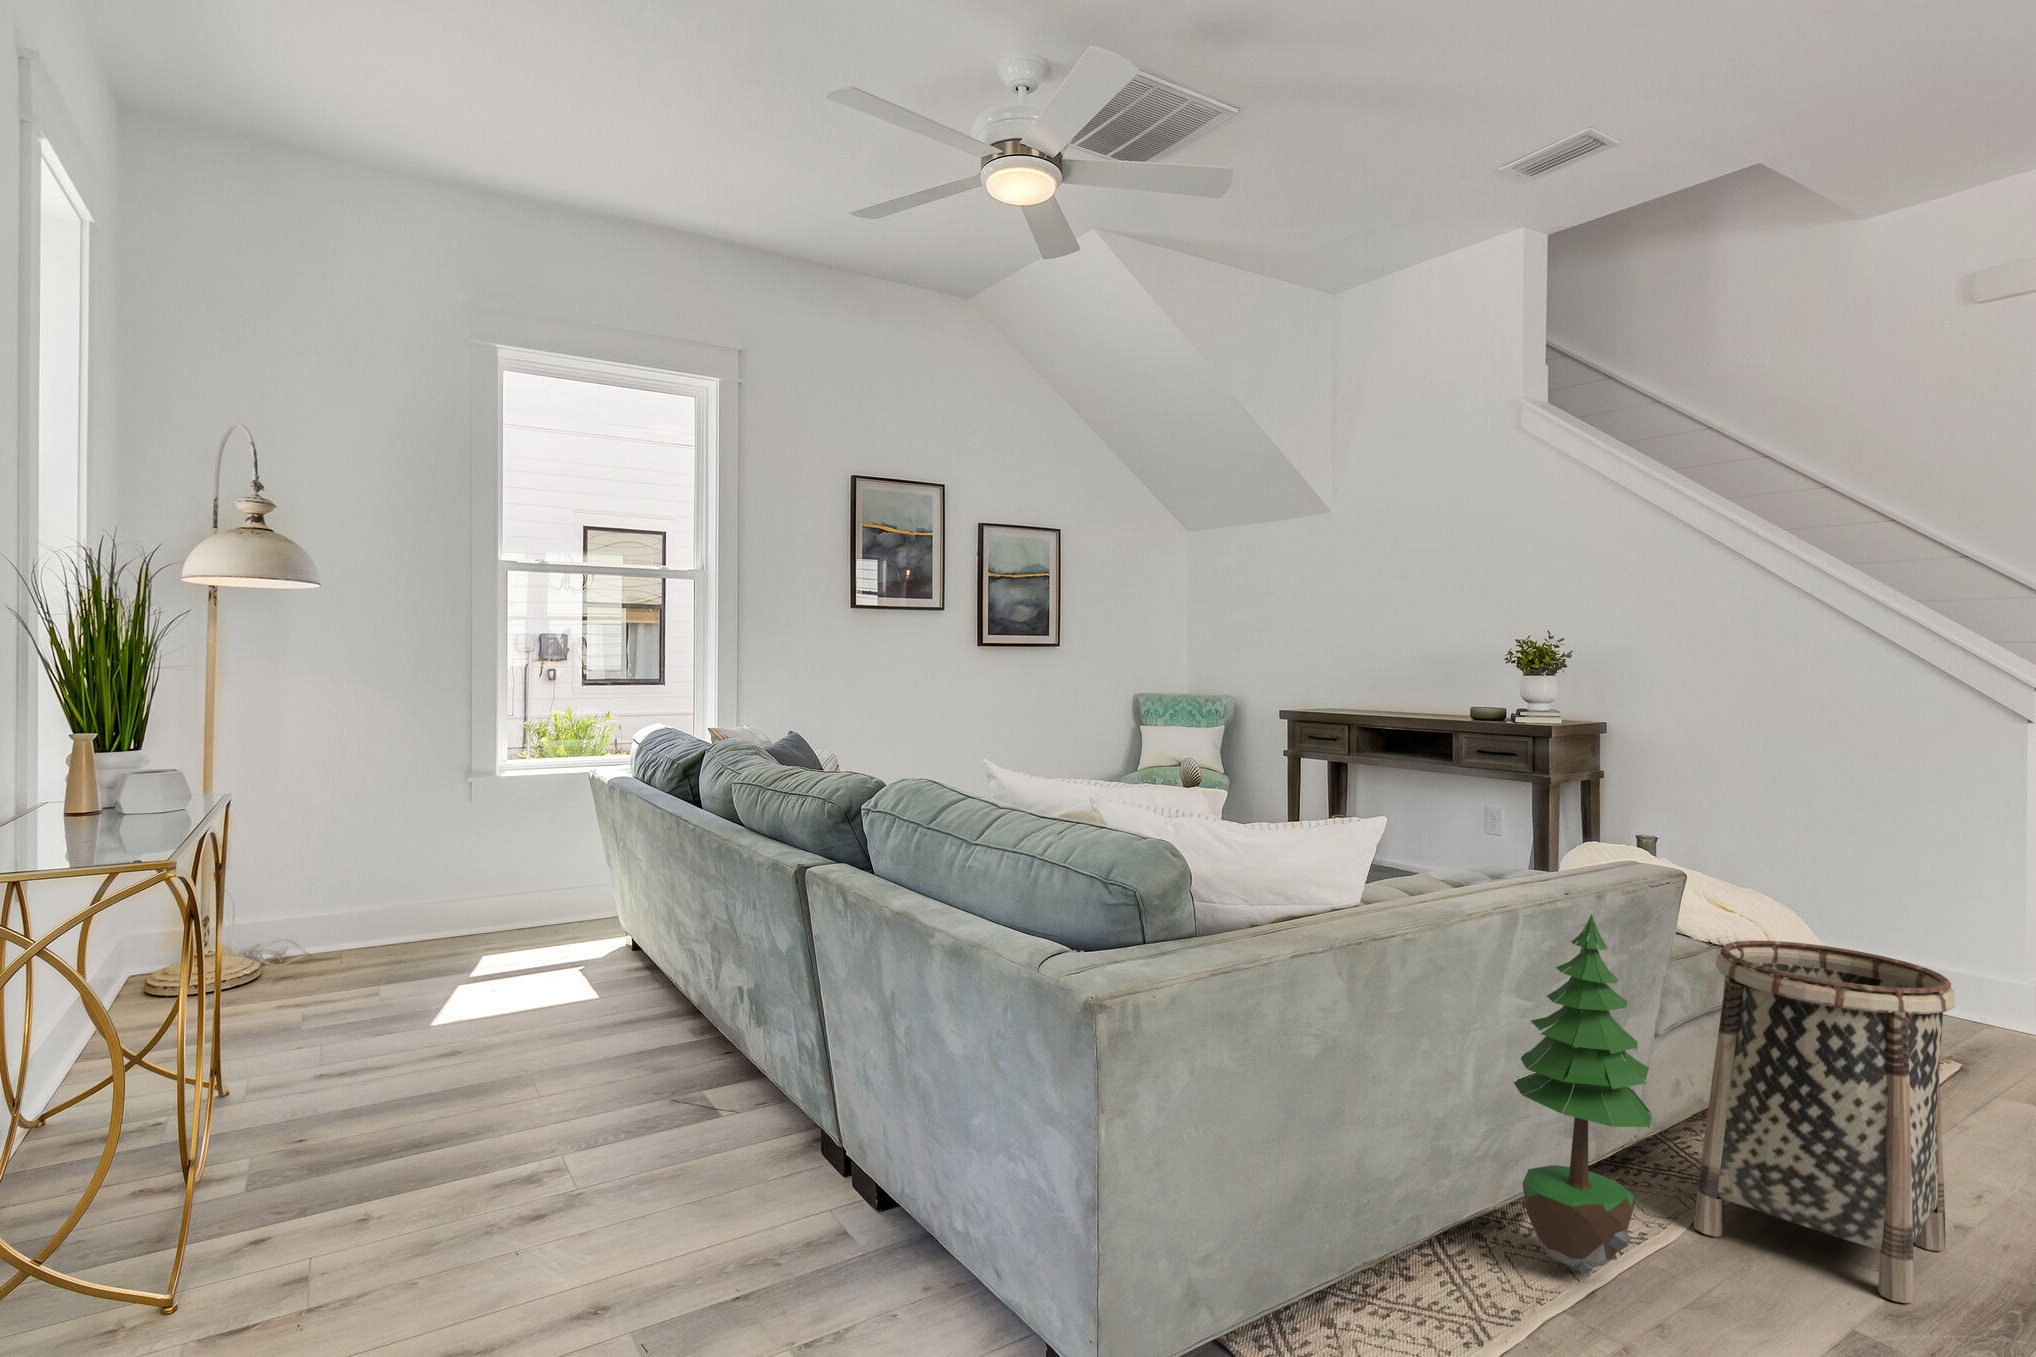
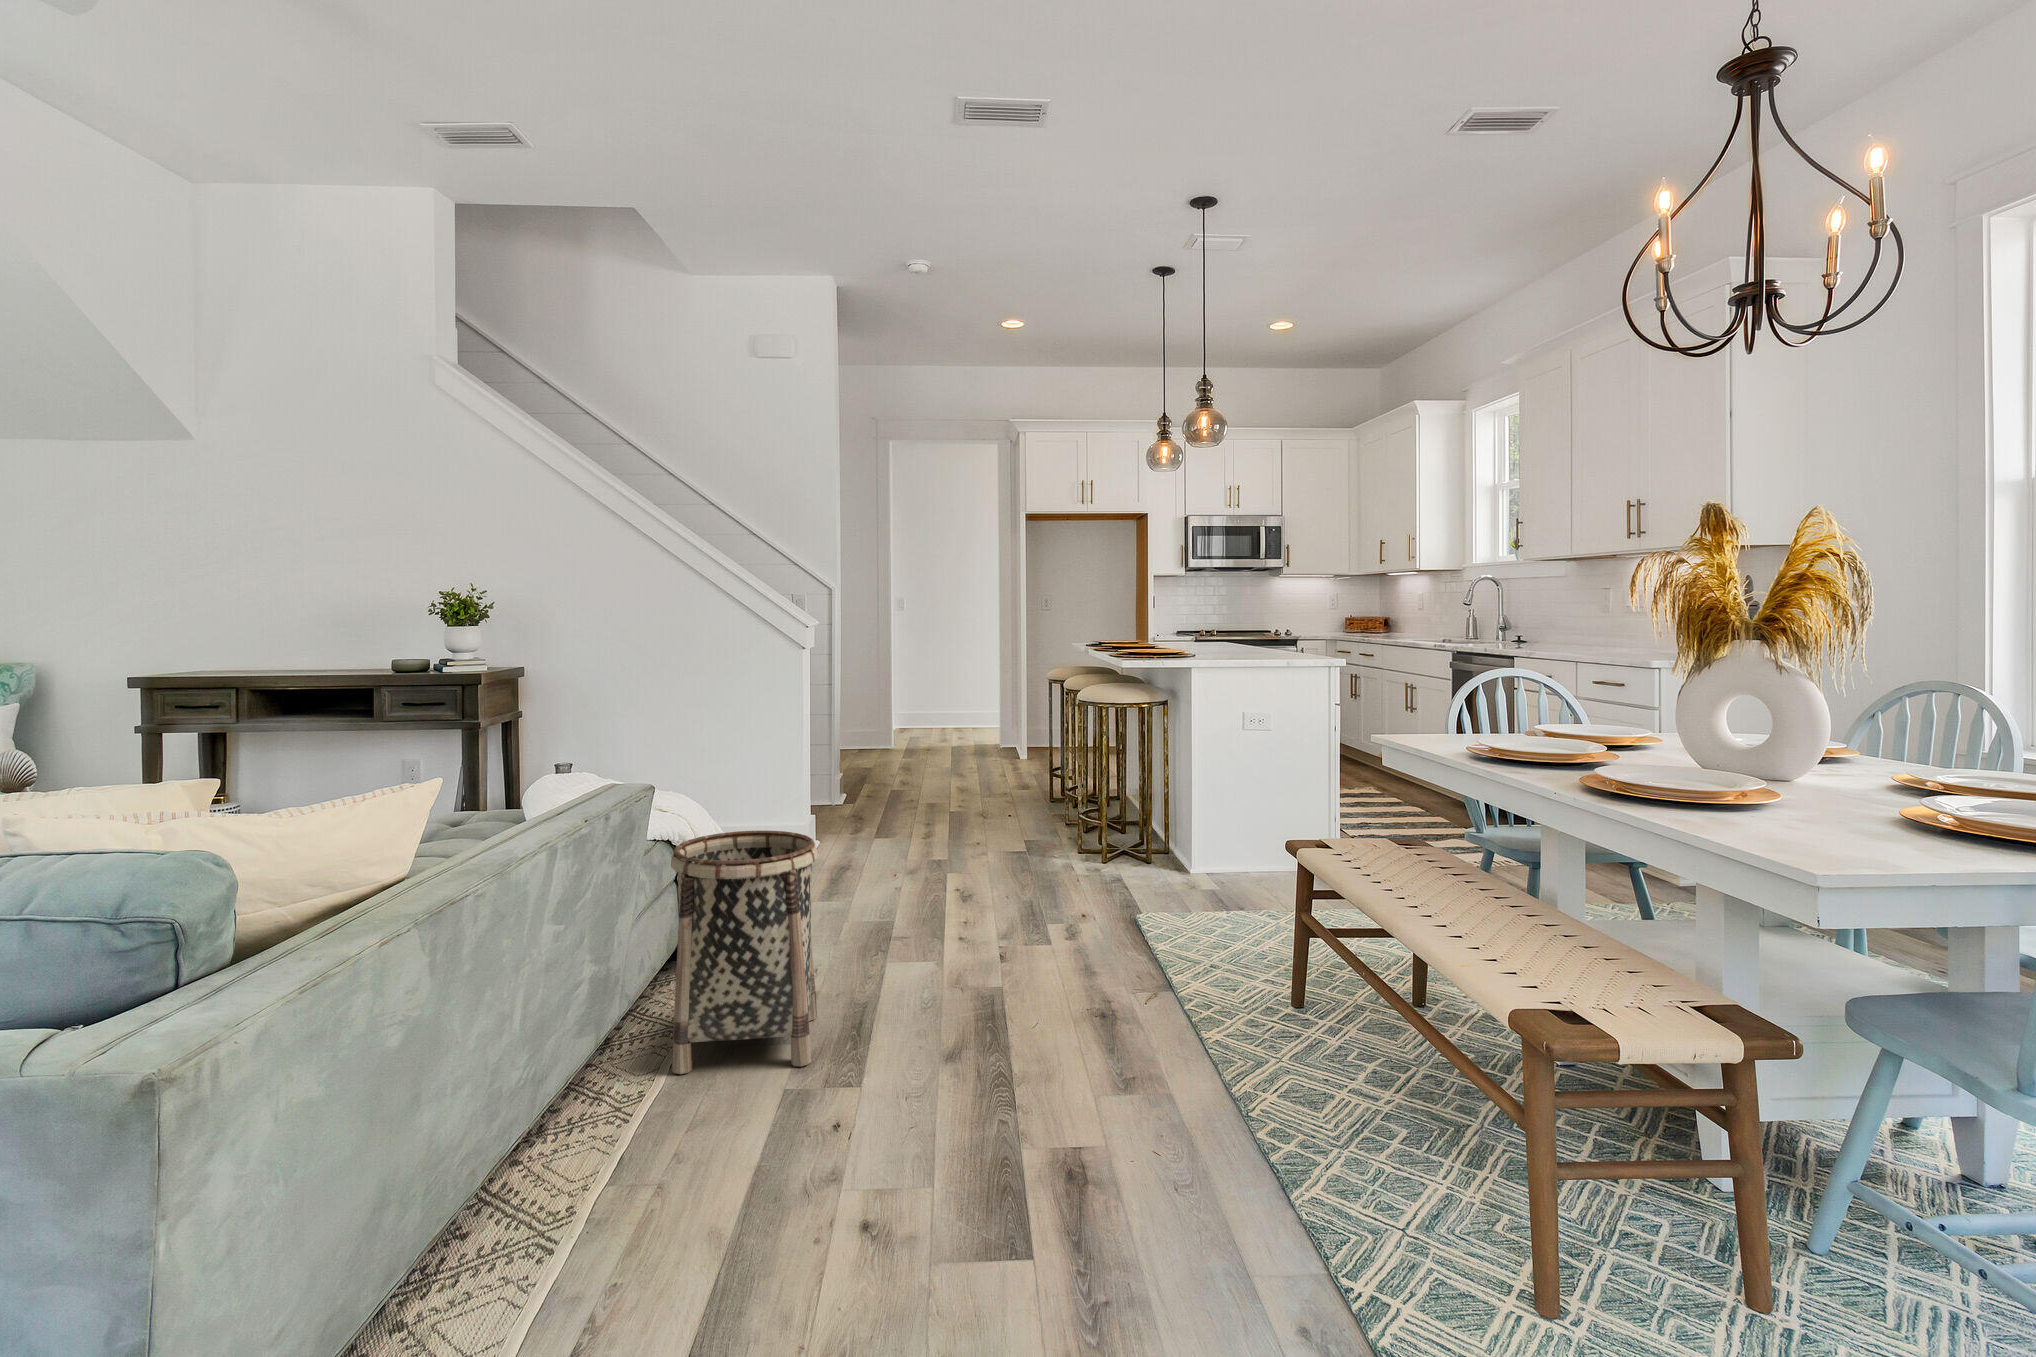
potted tree: present [1514,915,1652,1273] -> none [533,854,652,1153]

